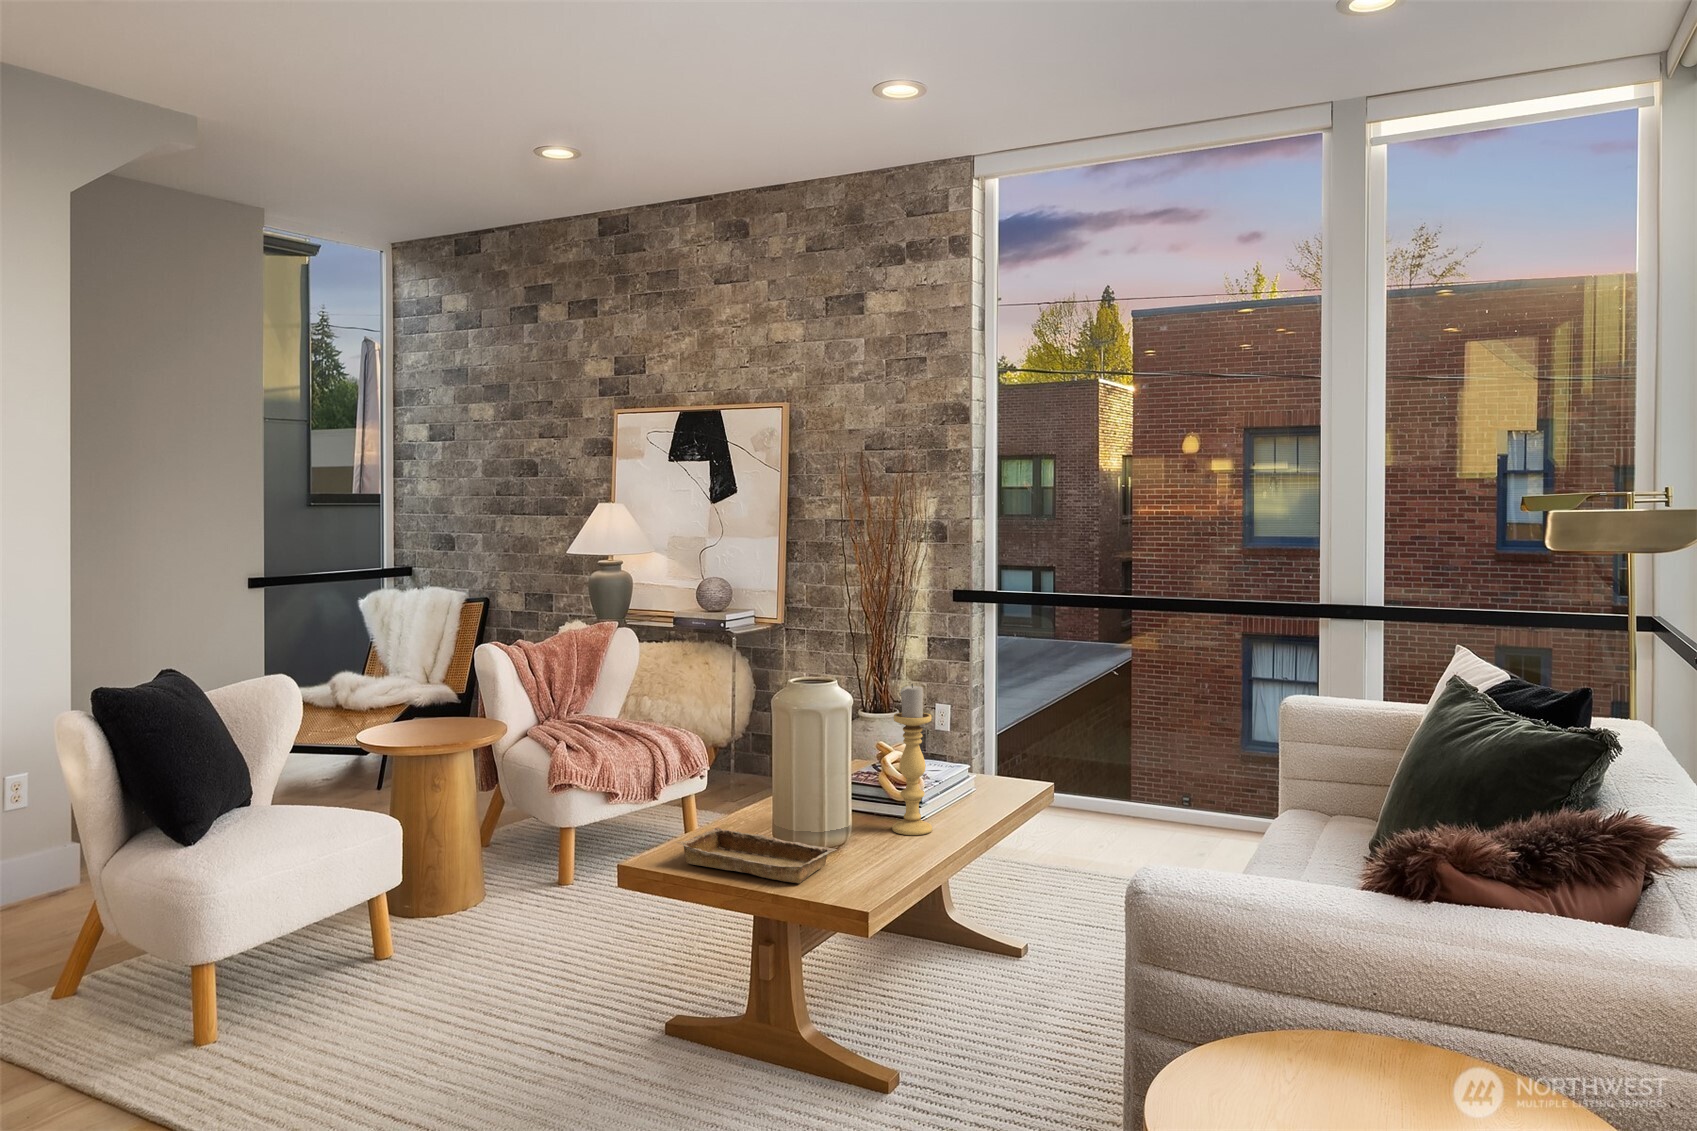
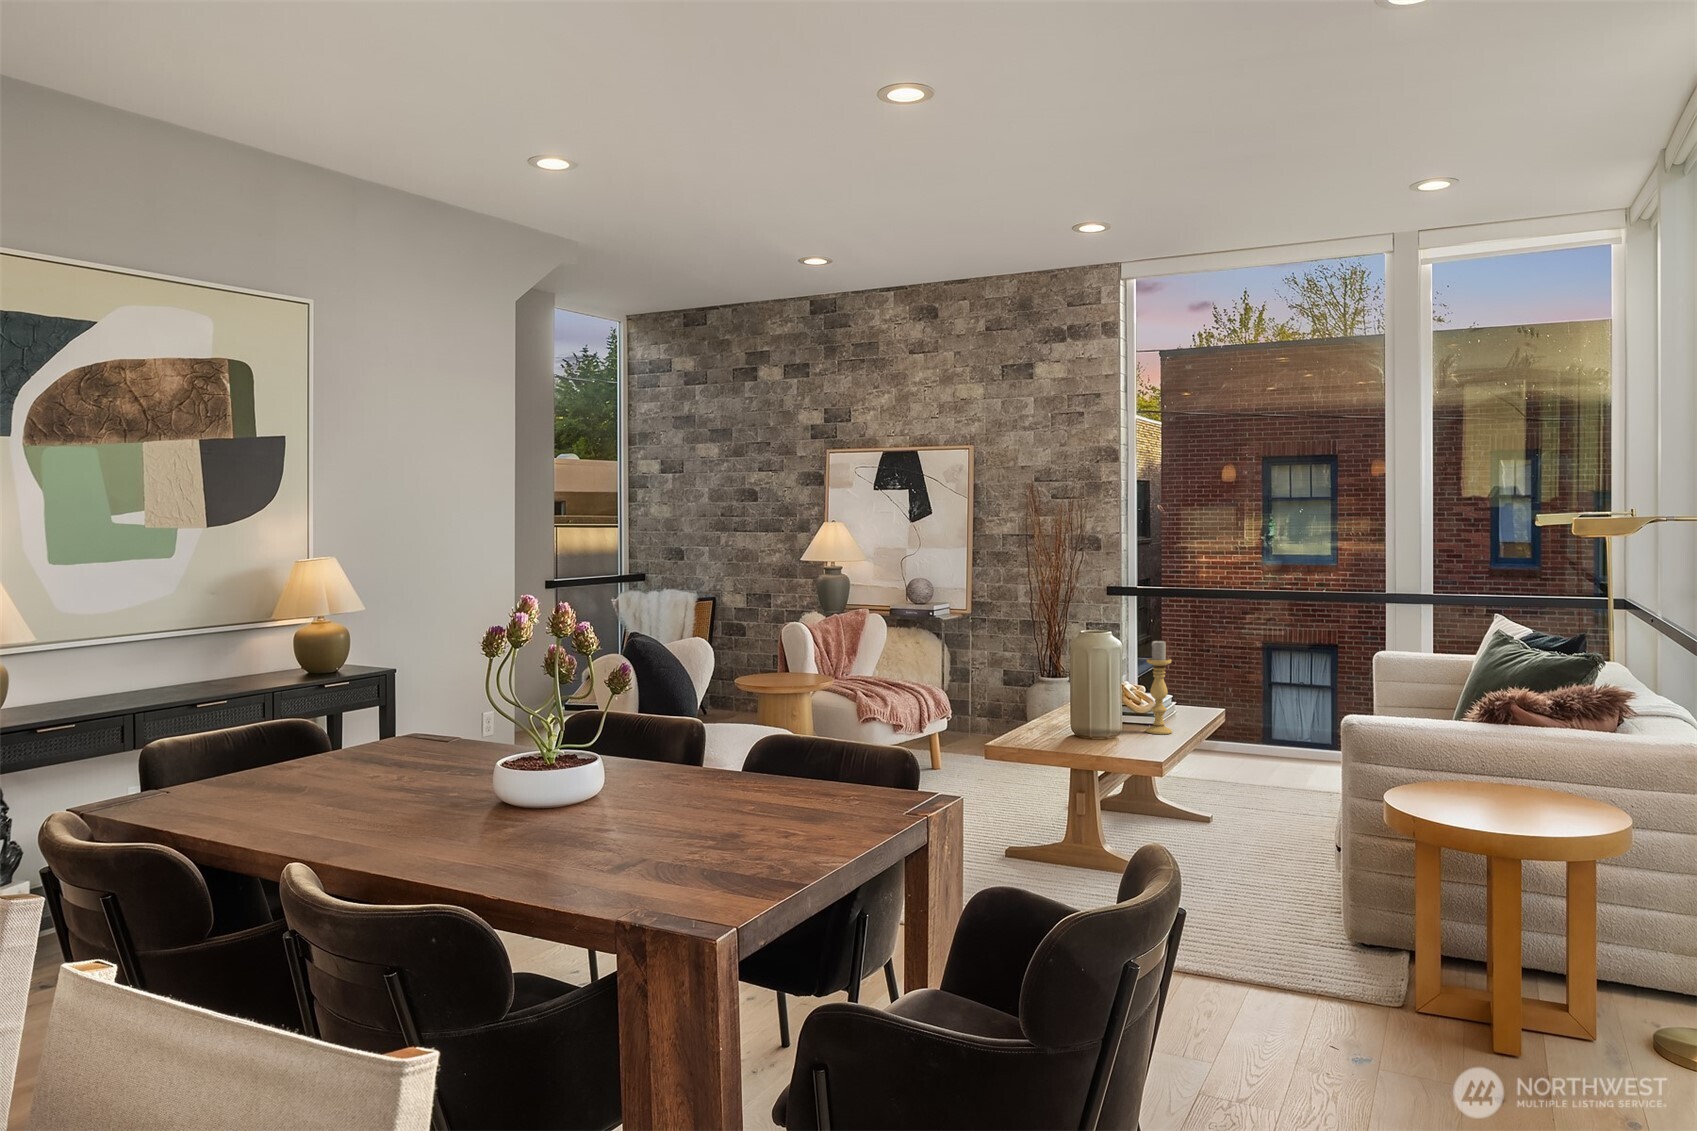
tray: present [677,828,837,883] -> none [1035,728,1133,753]

